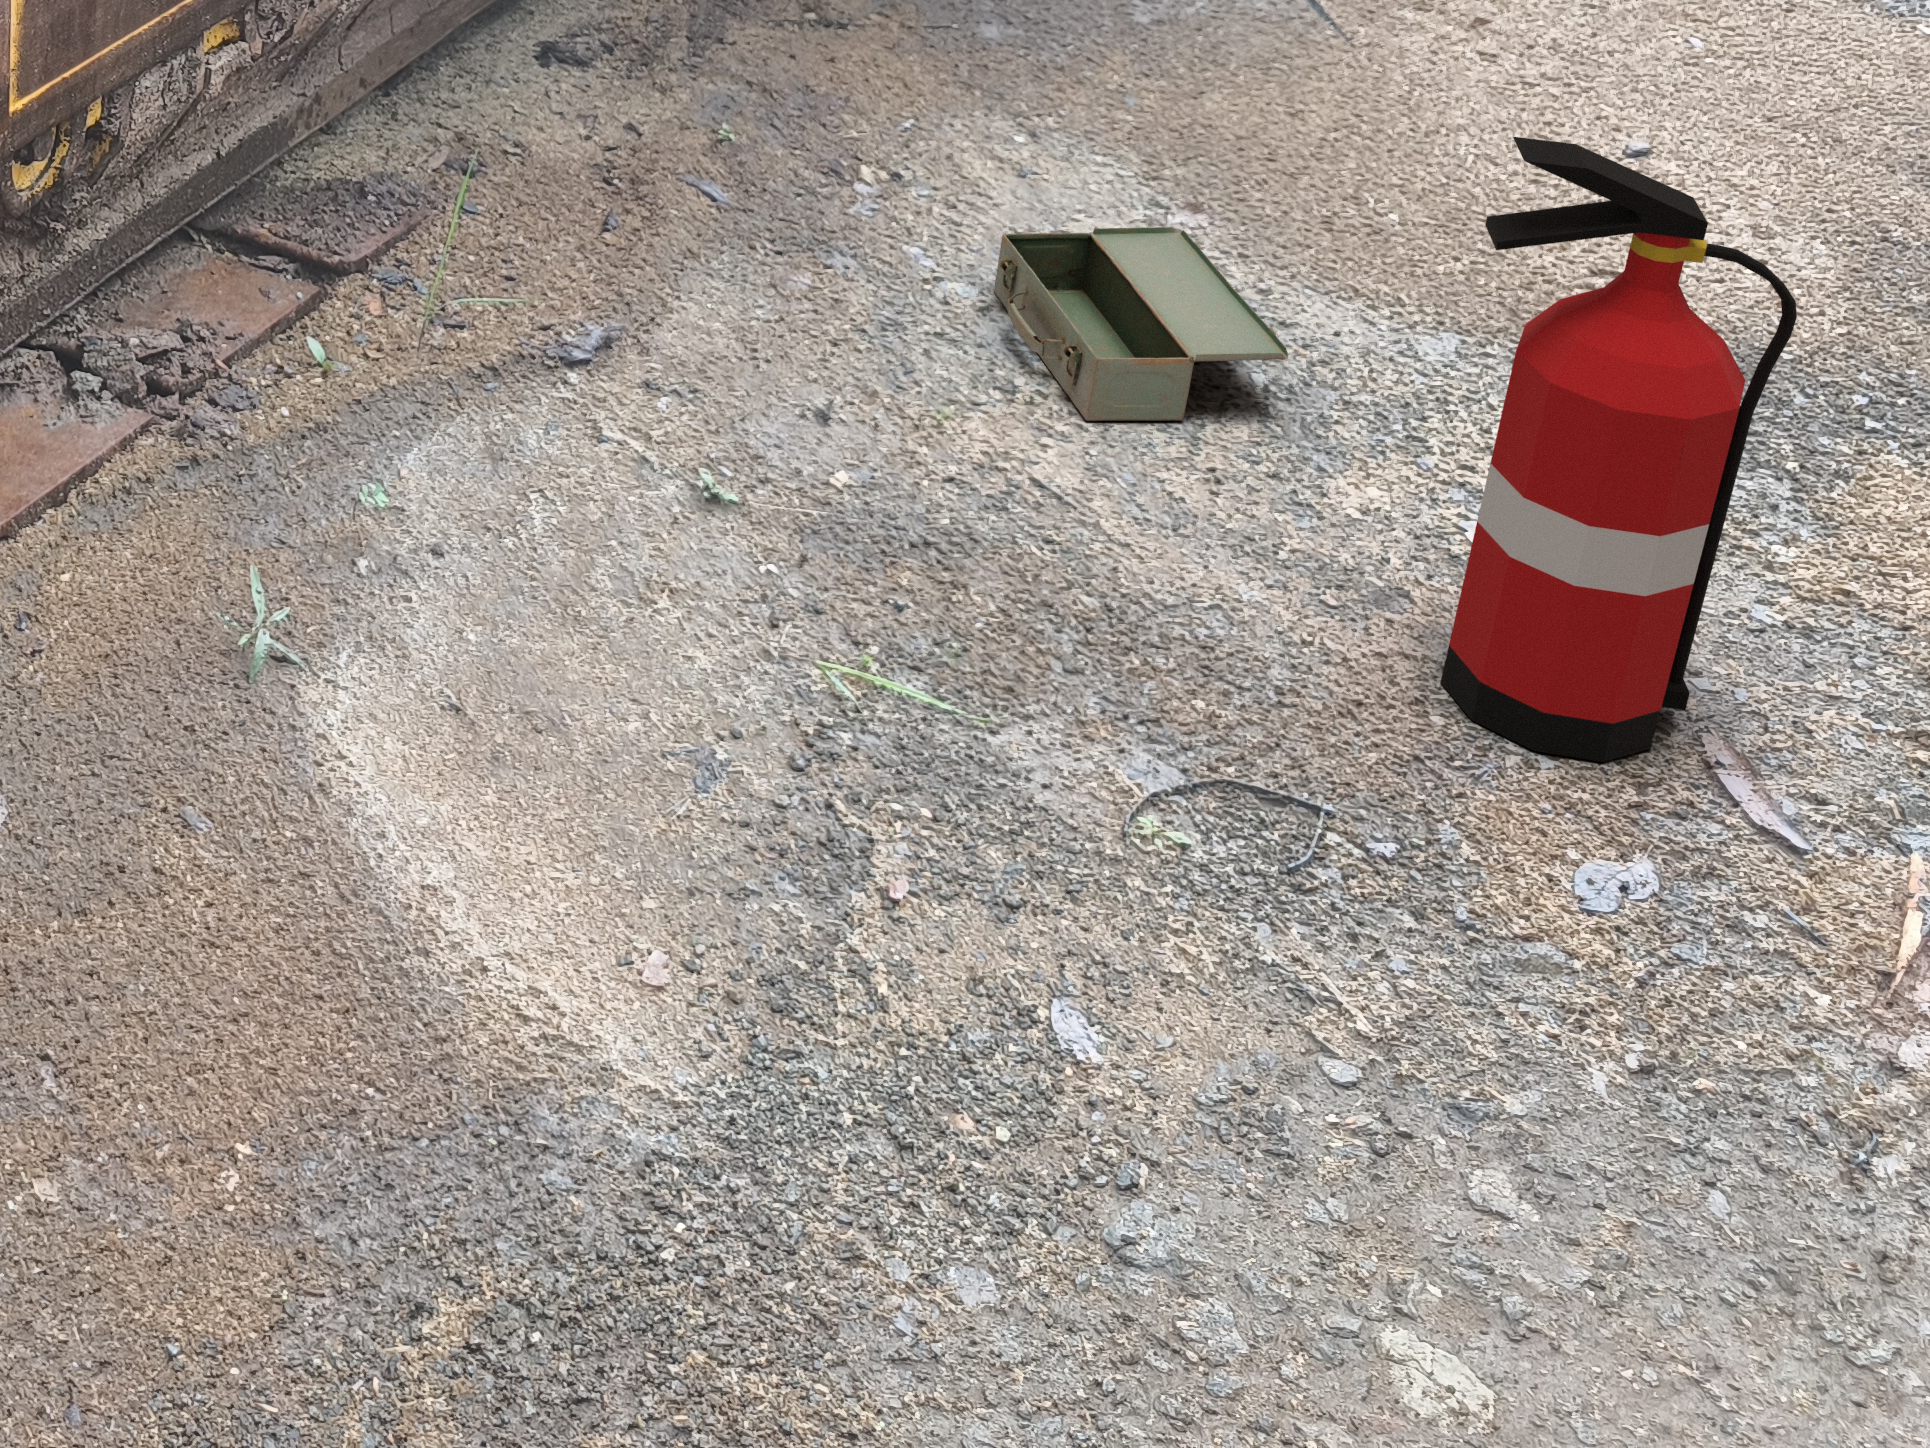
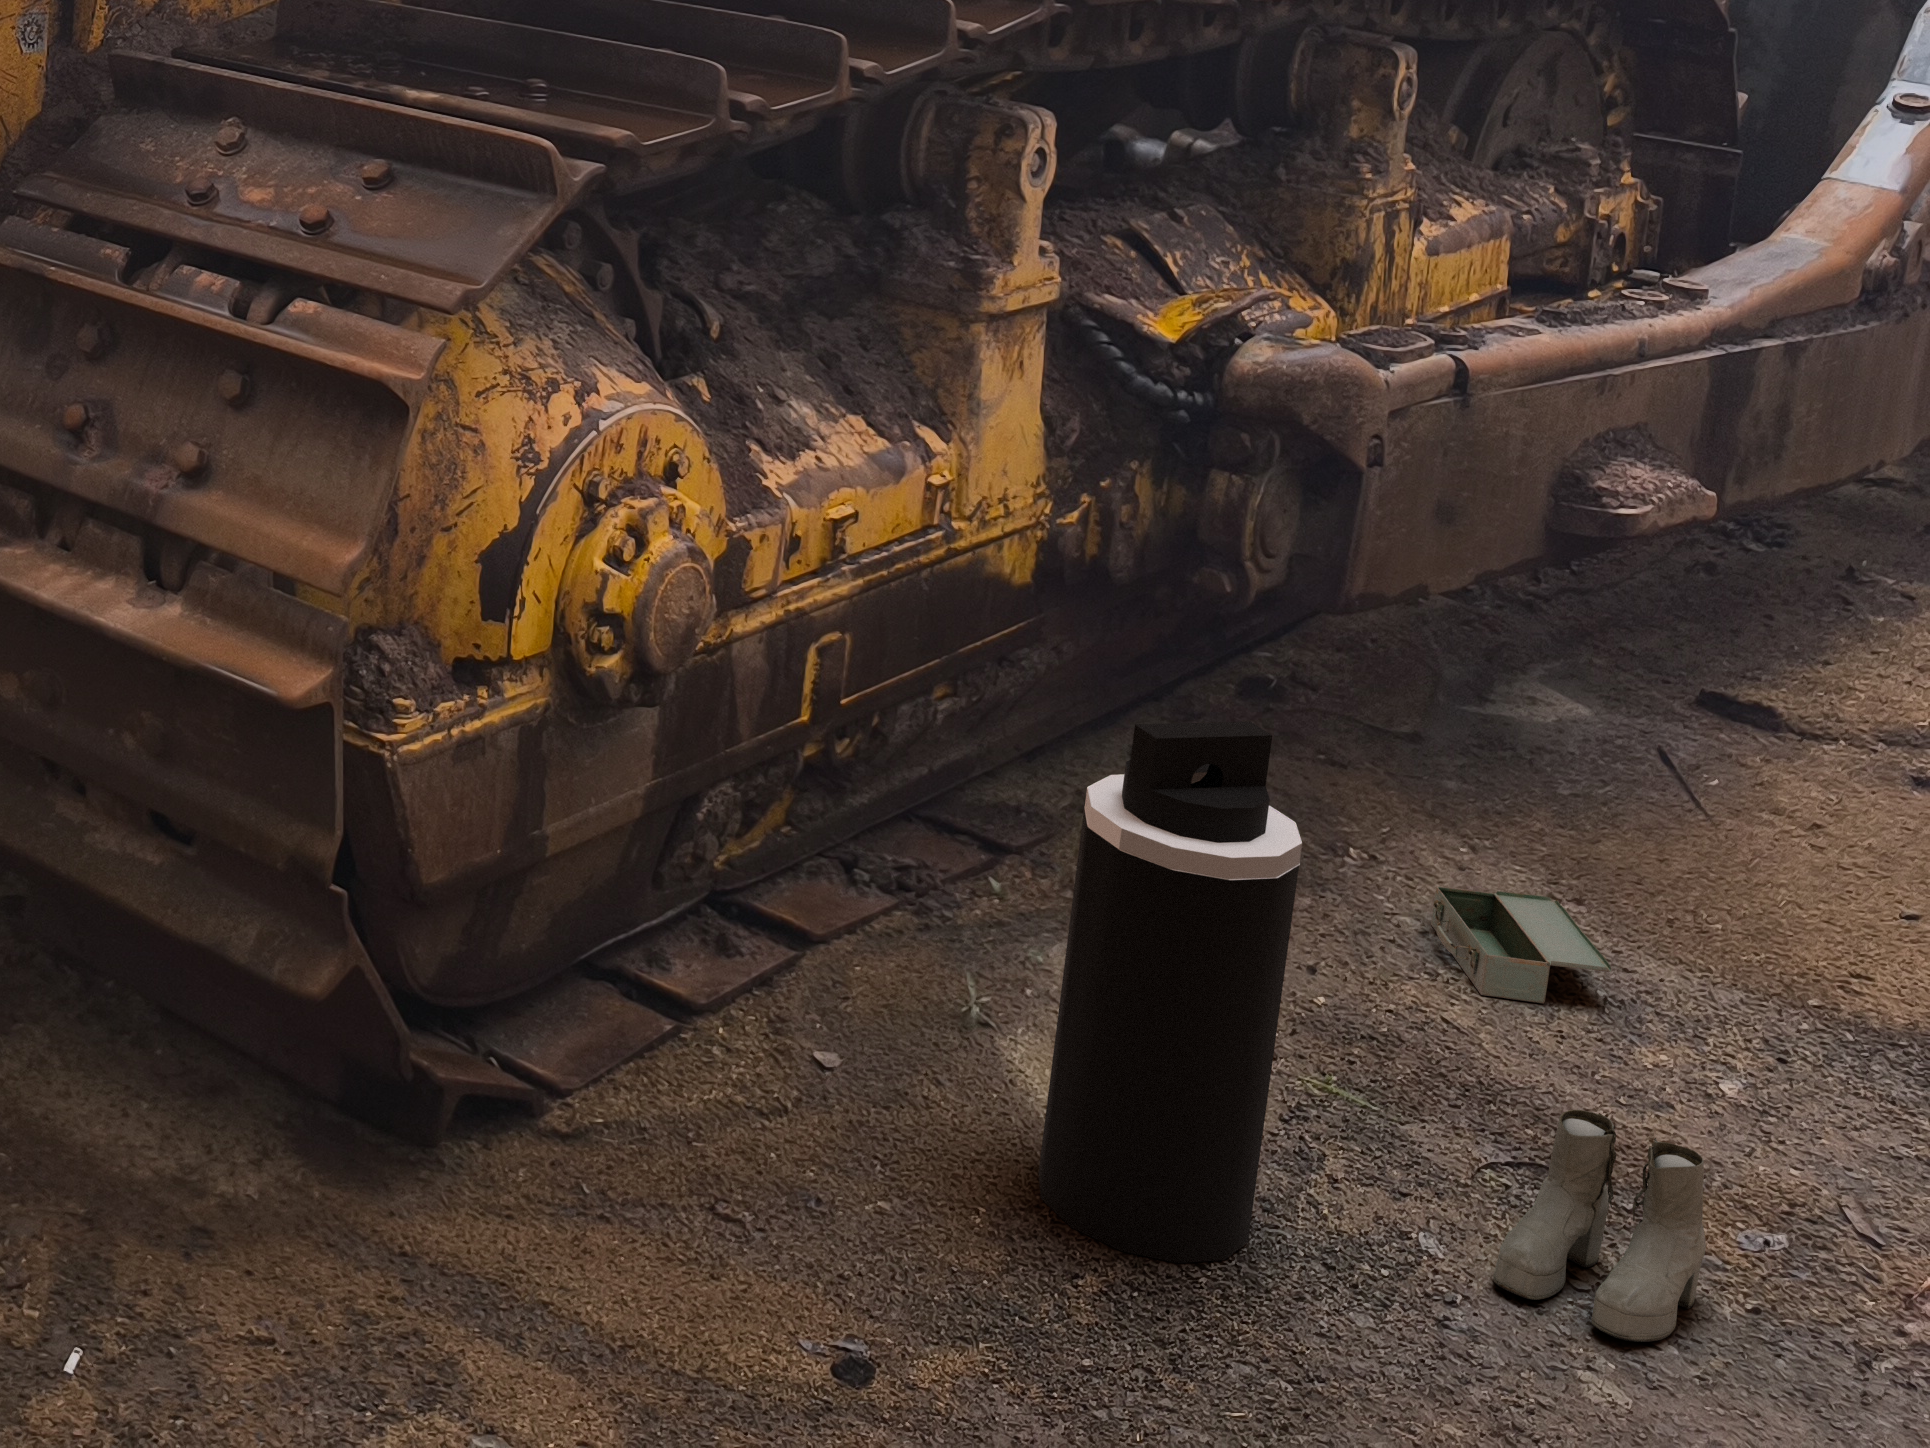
trash can: none [353,135,847,1220] -> present [1038,721,1302,1263]
fire extinguisher: present [1441,137,1797,762] -> none [1679,814,1869,1189]
boots: none [1201,772,1598,1244] -> present [1493,1110,1706,1342]

